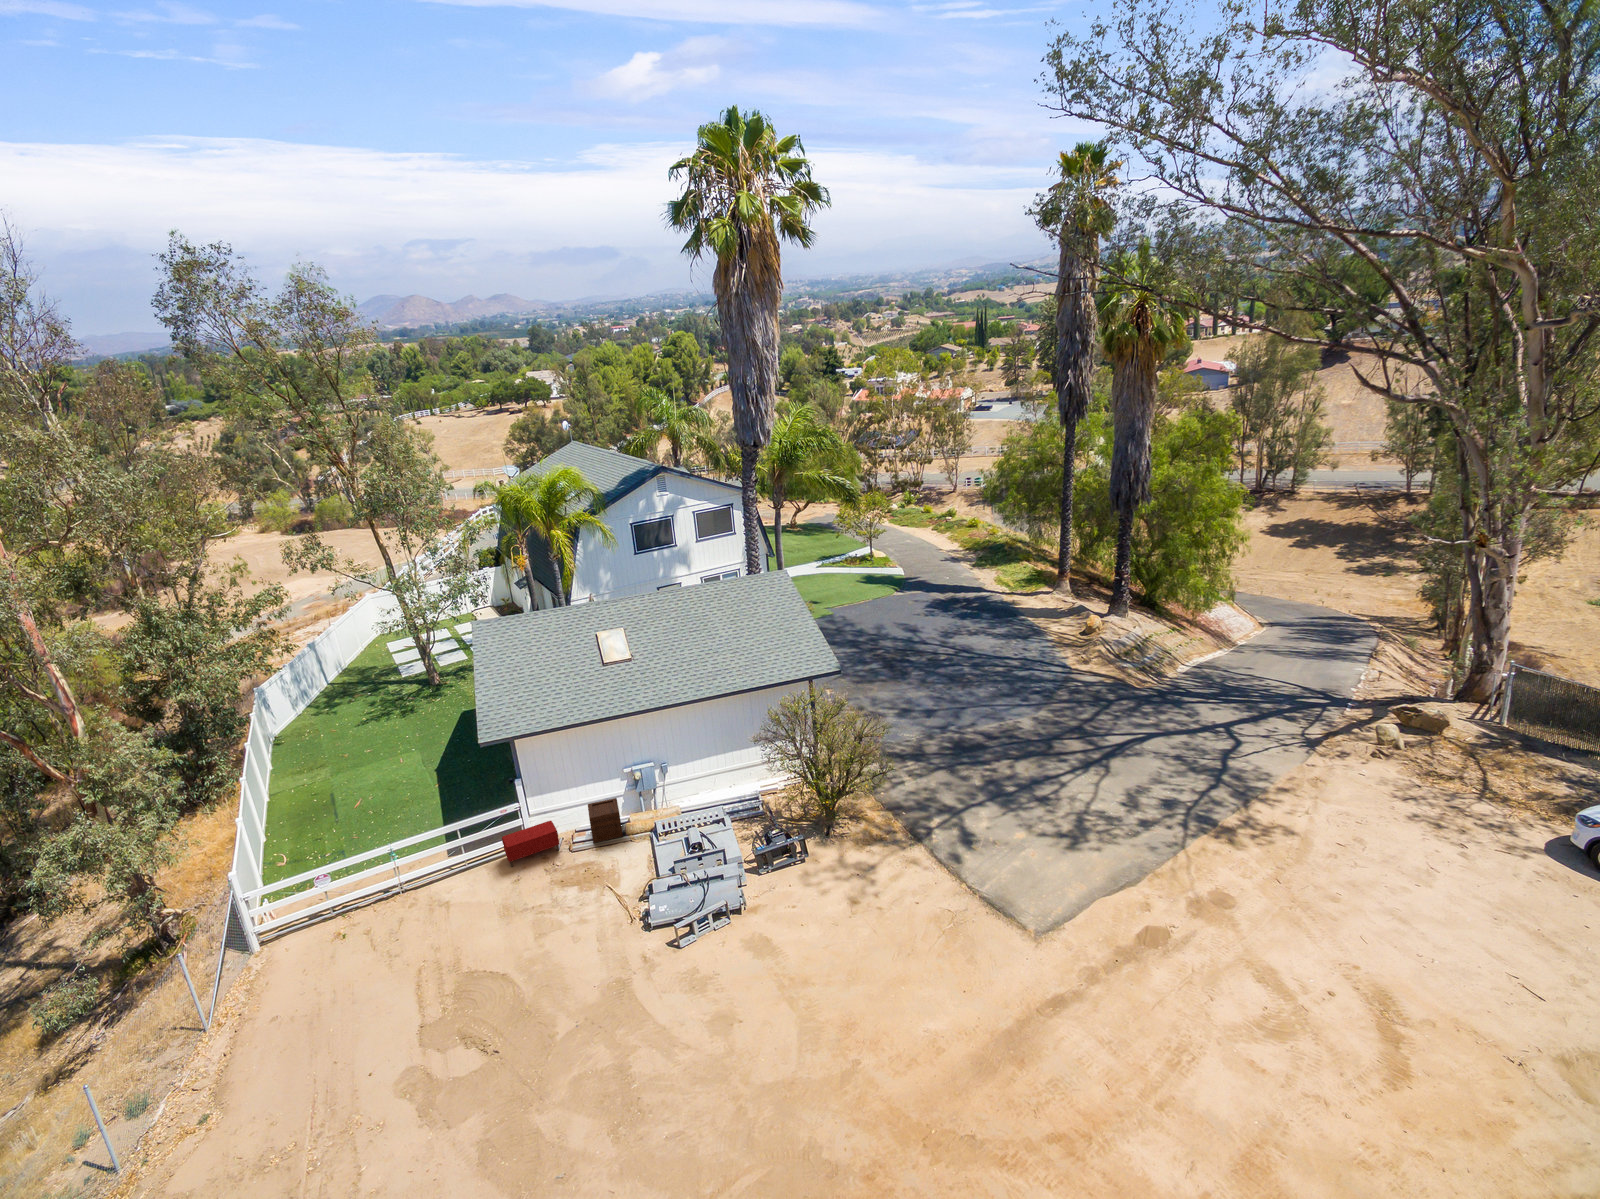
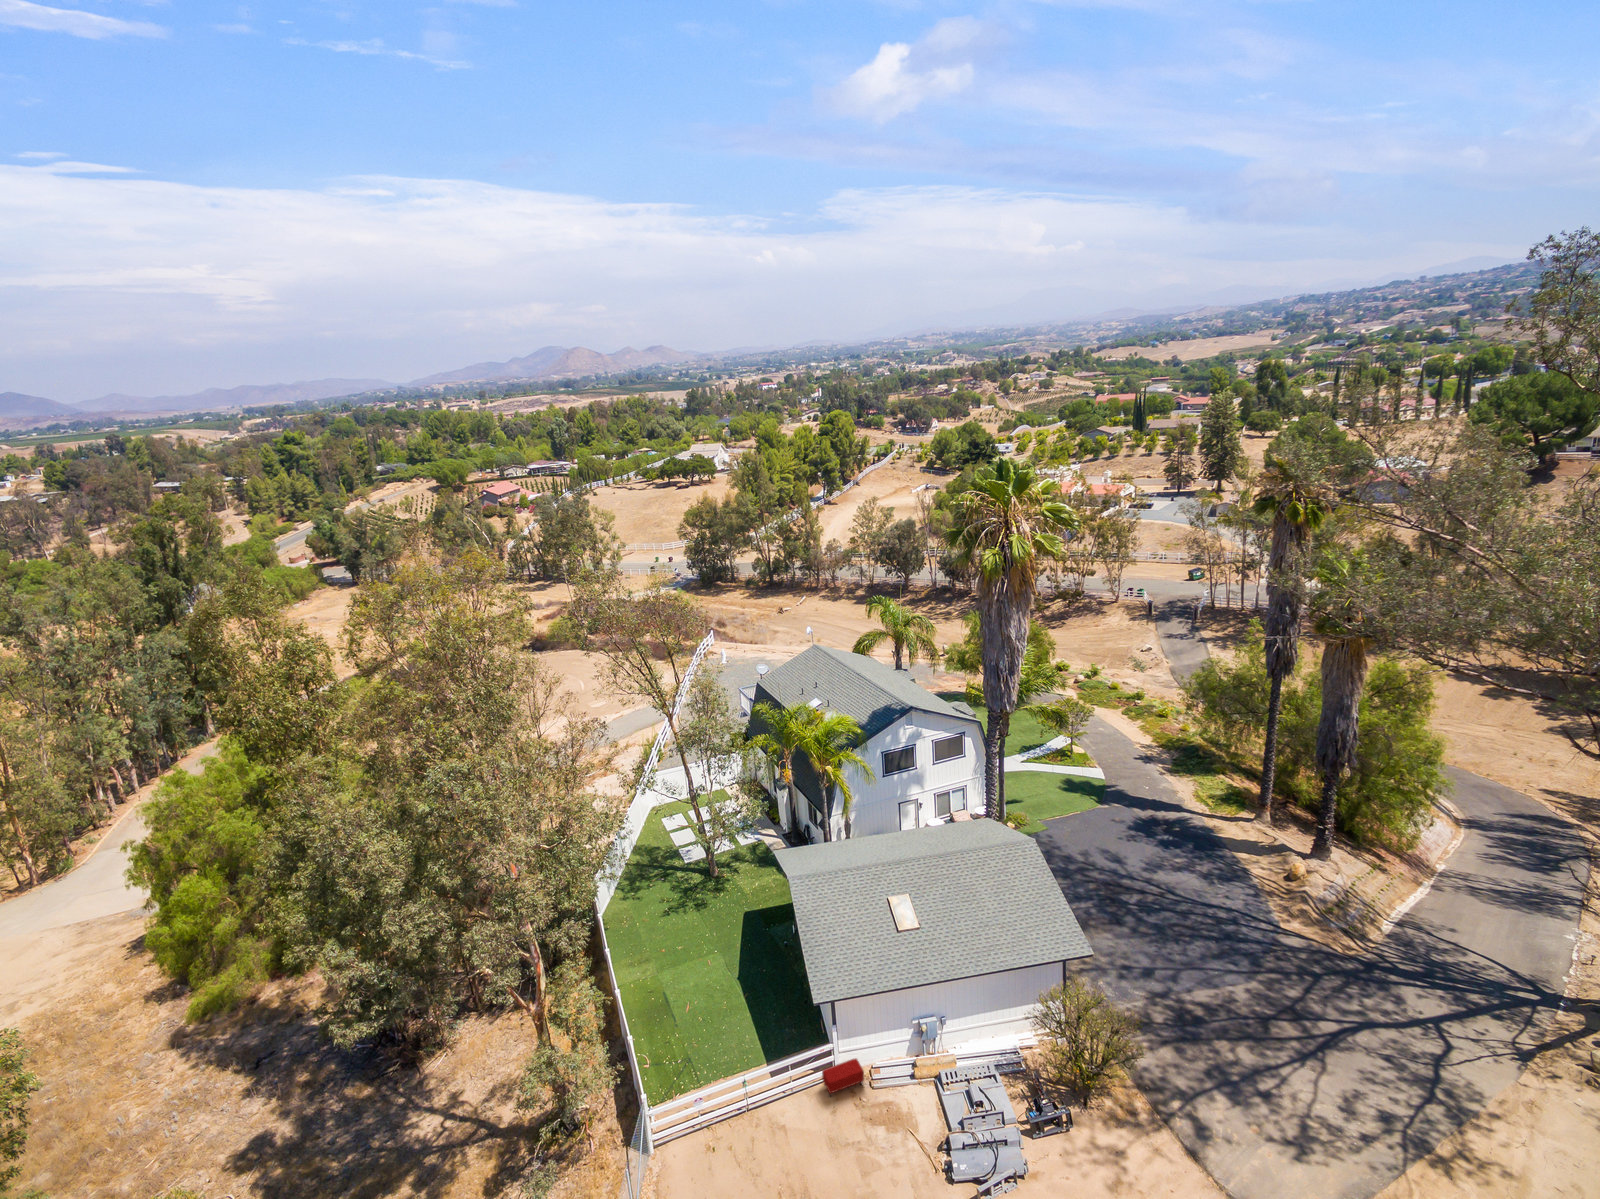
wooden crate: present [588,798,623,843] -> none [883,1042,911,1082]

